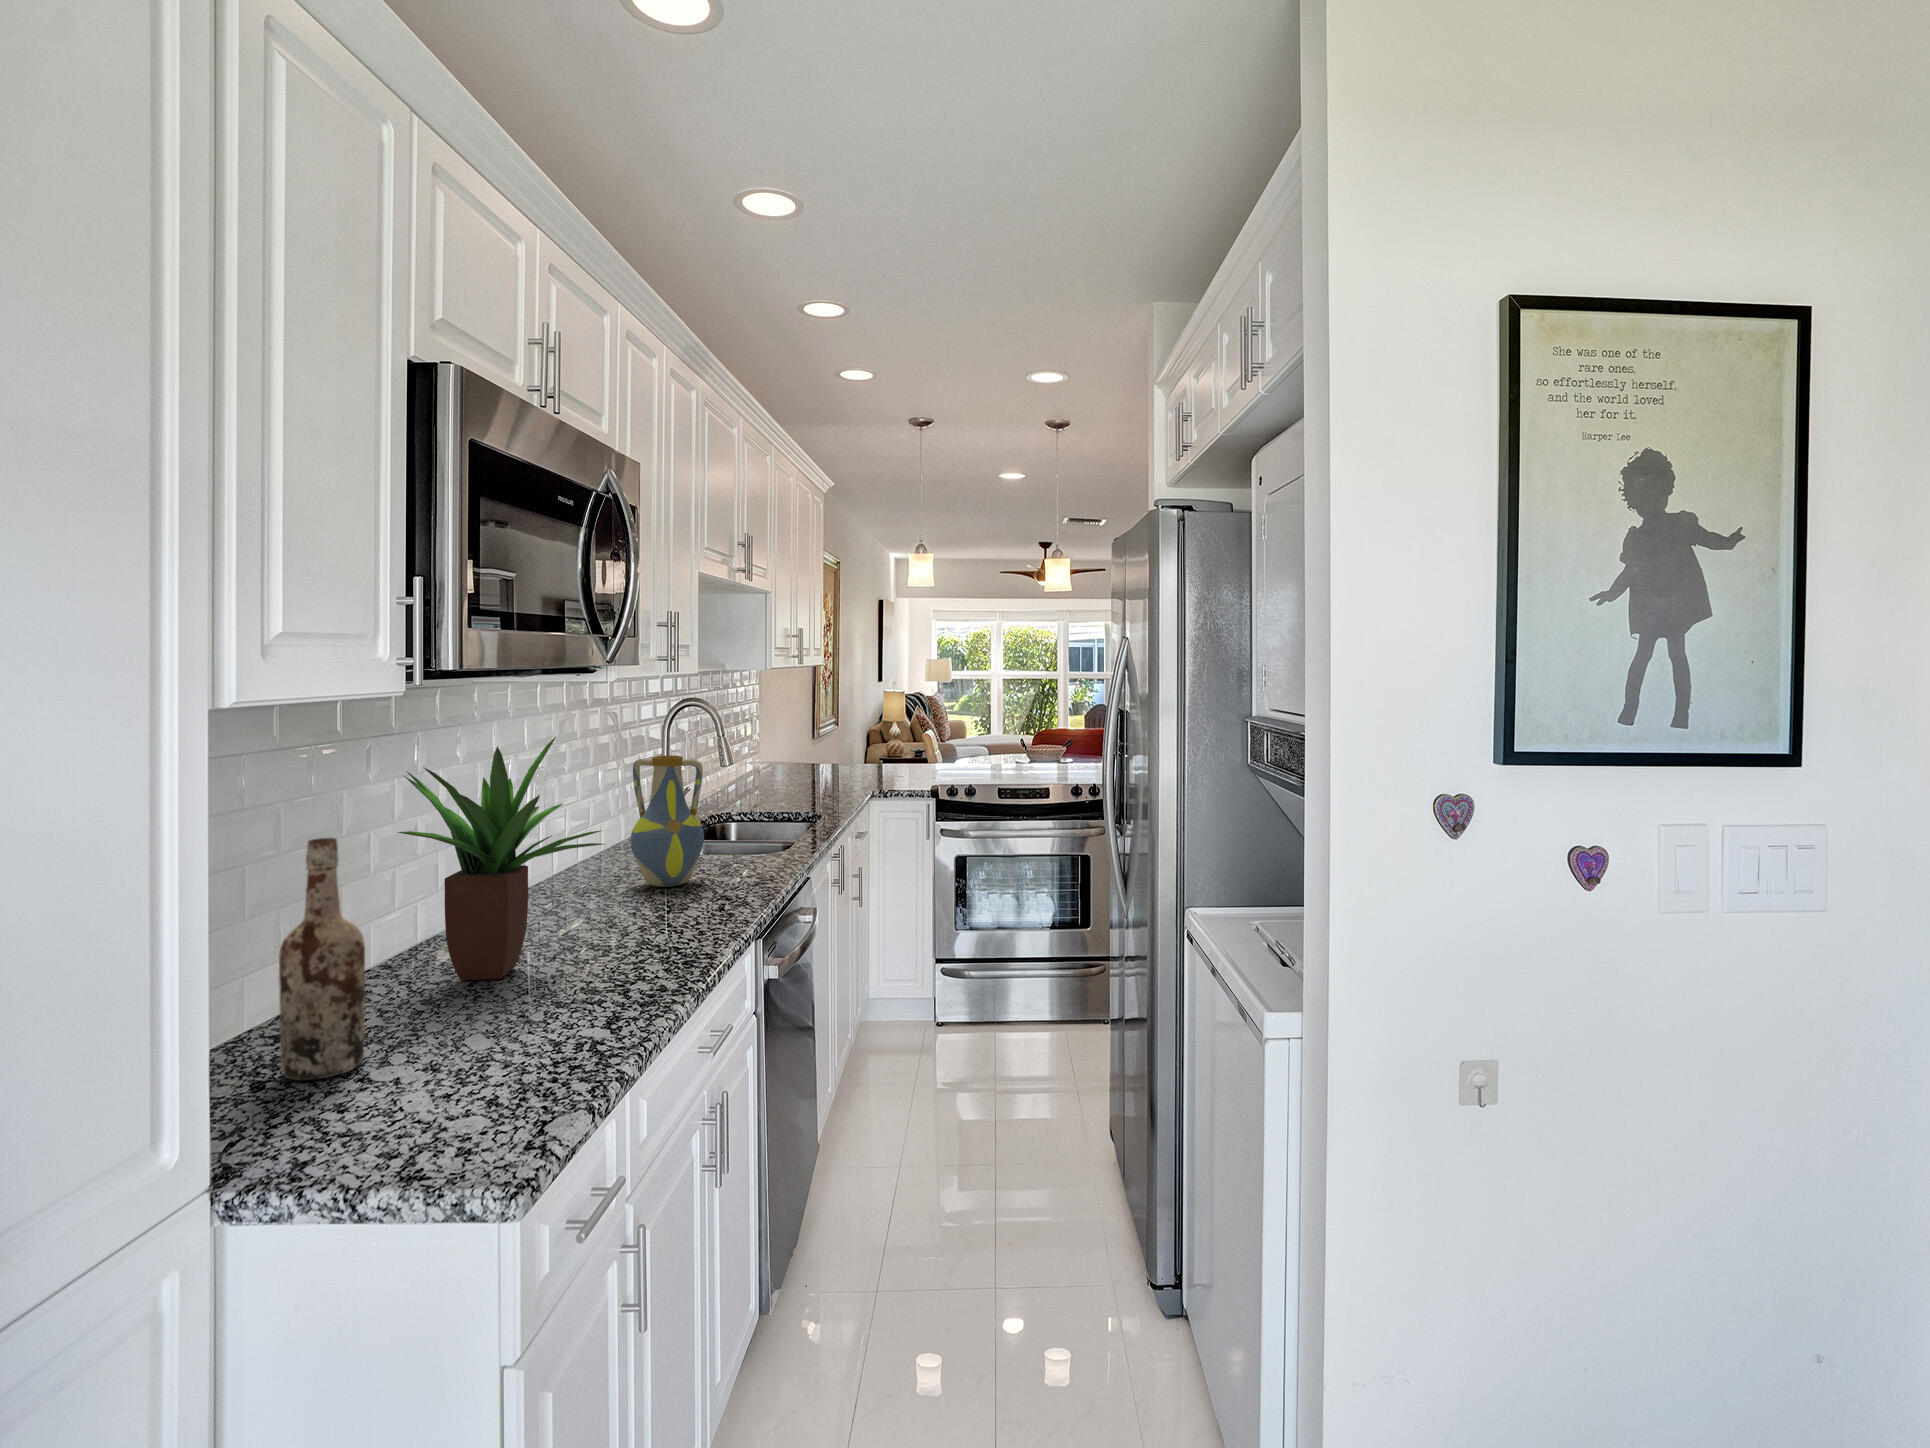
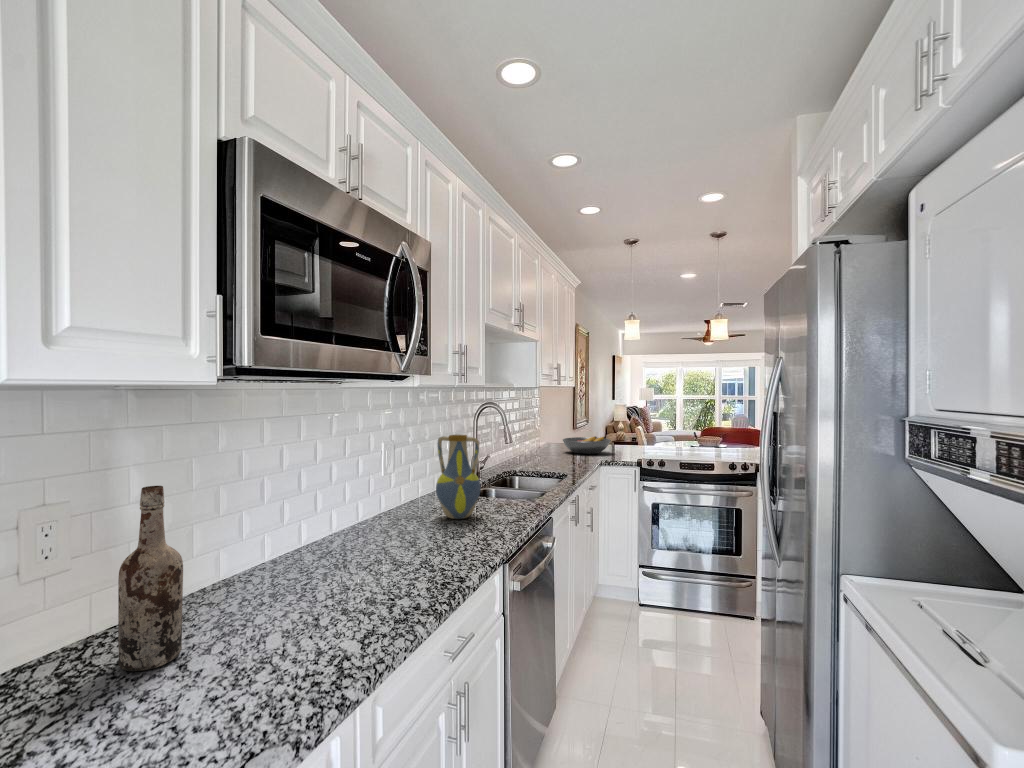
potted plant: present [398,737,604,980] -> none [245,418,393,586]
fruit bowl: none [804,751,887,781] -> present [563,436,611,454]

